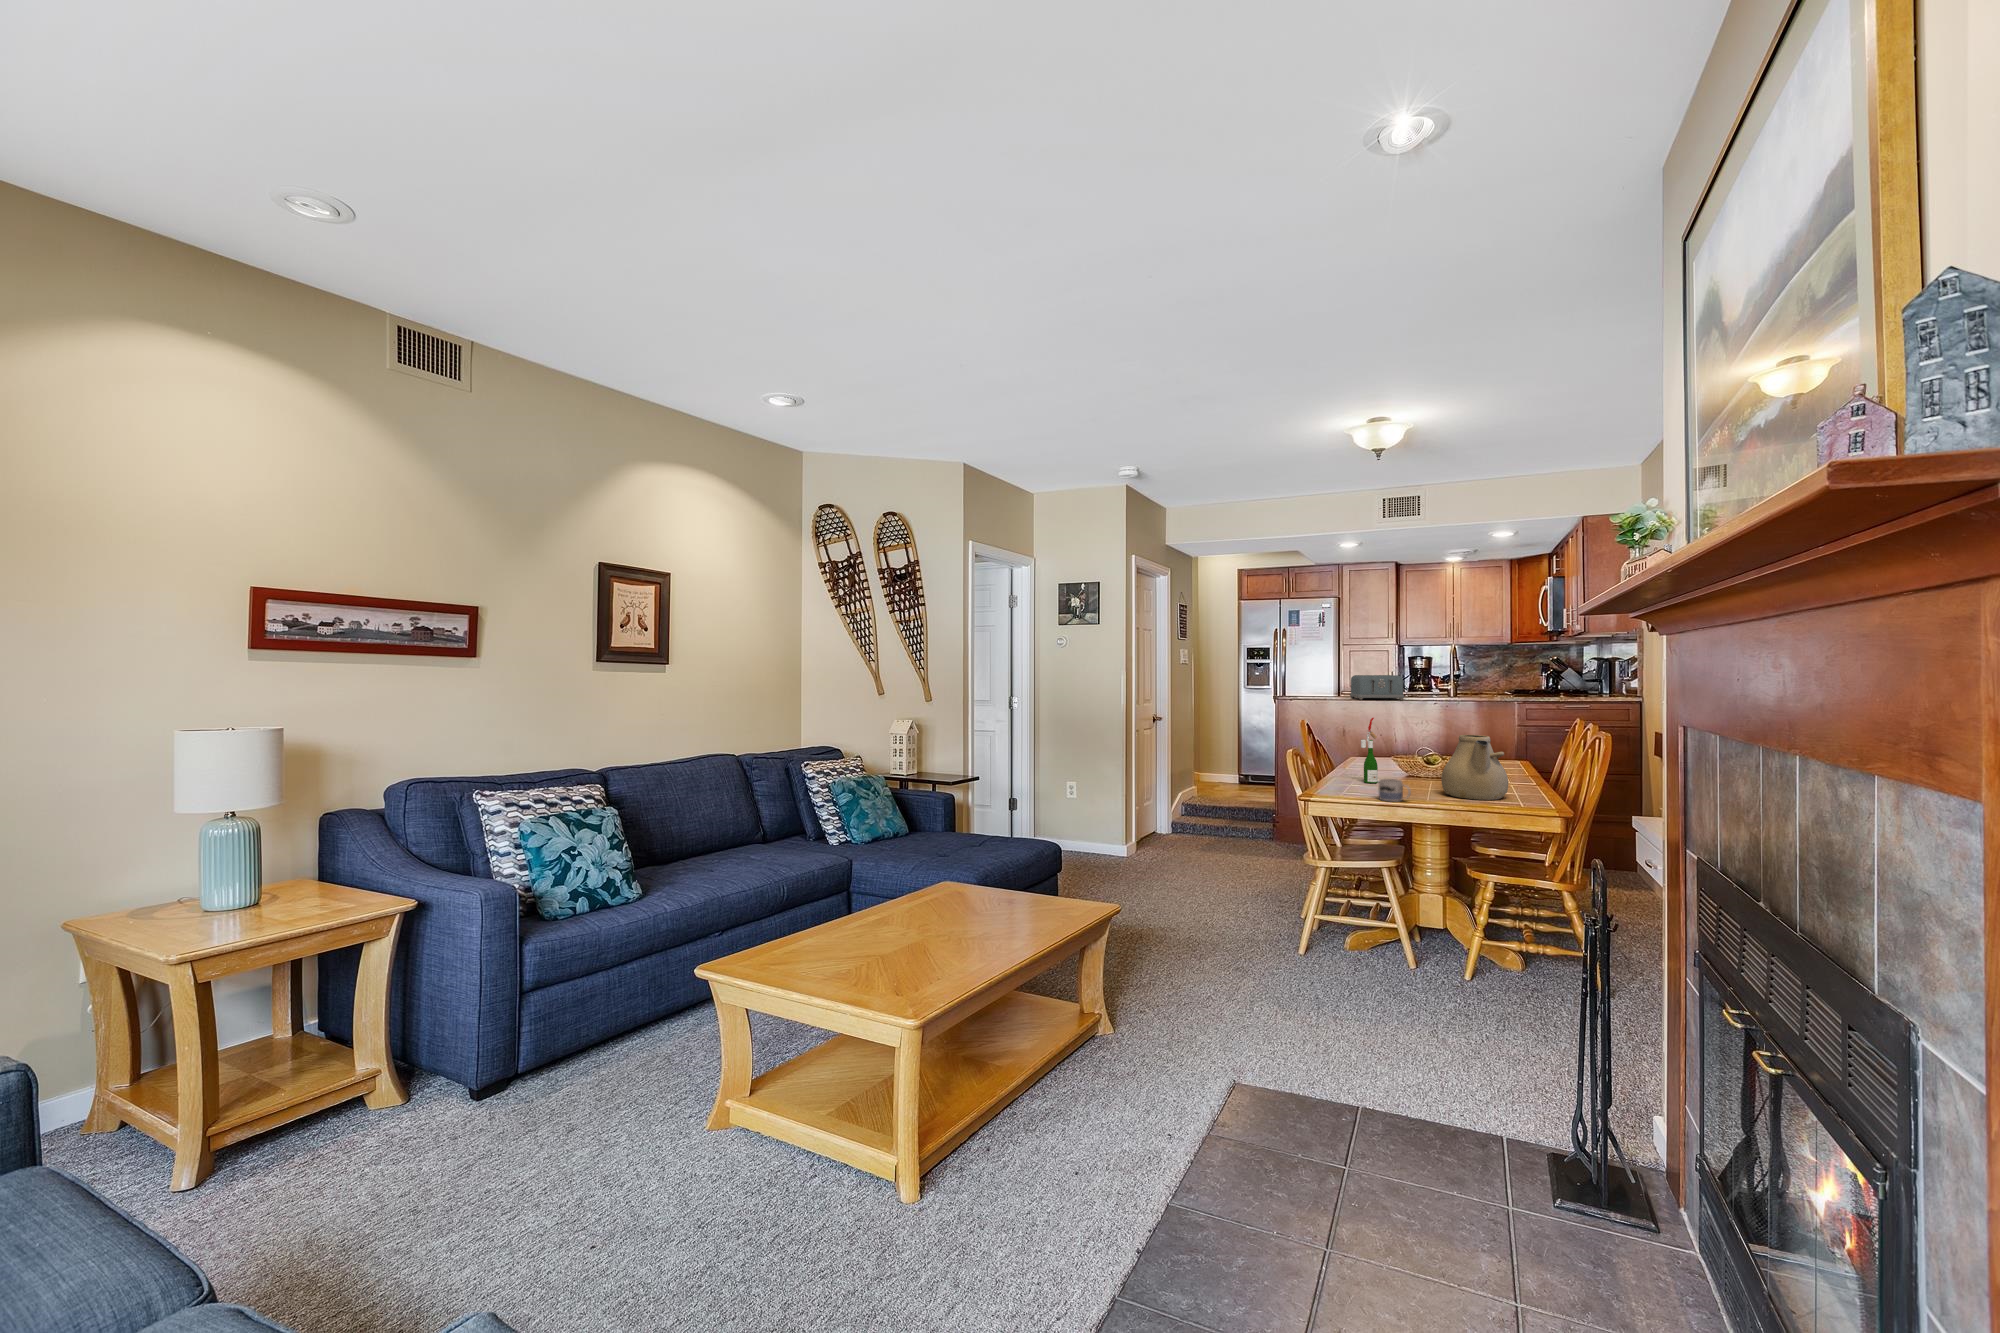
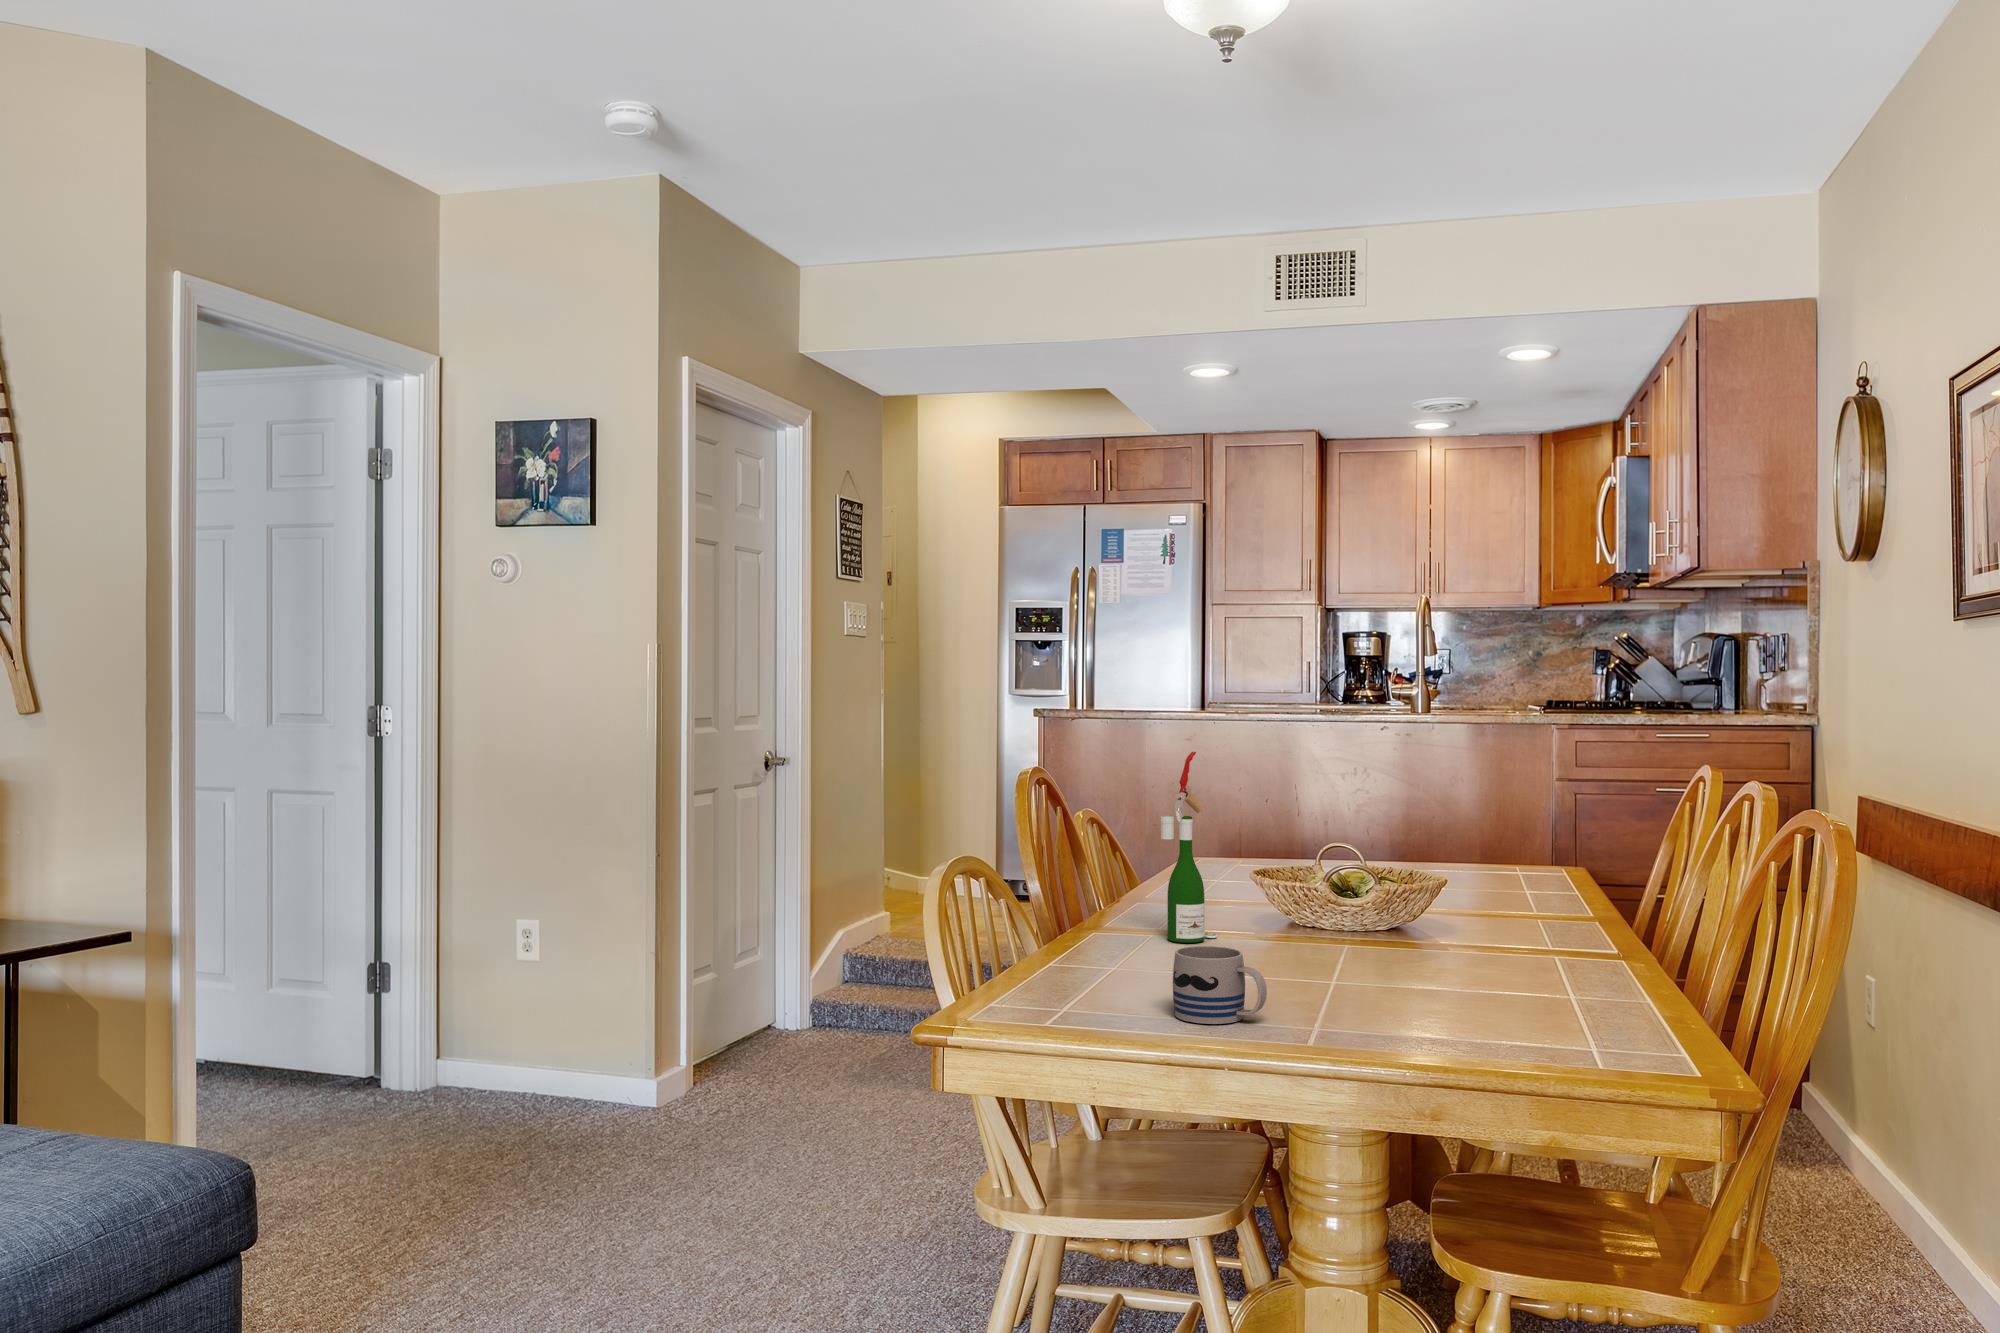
toaster: present [1350,675,1404,700] -> none [1213,661,1322,716]
teapot: present [1441,735,1508,800] -> none [1367,803,1552,1003]

